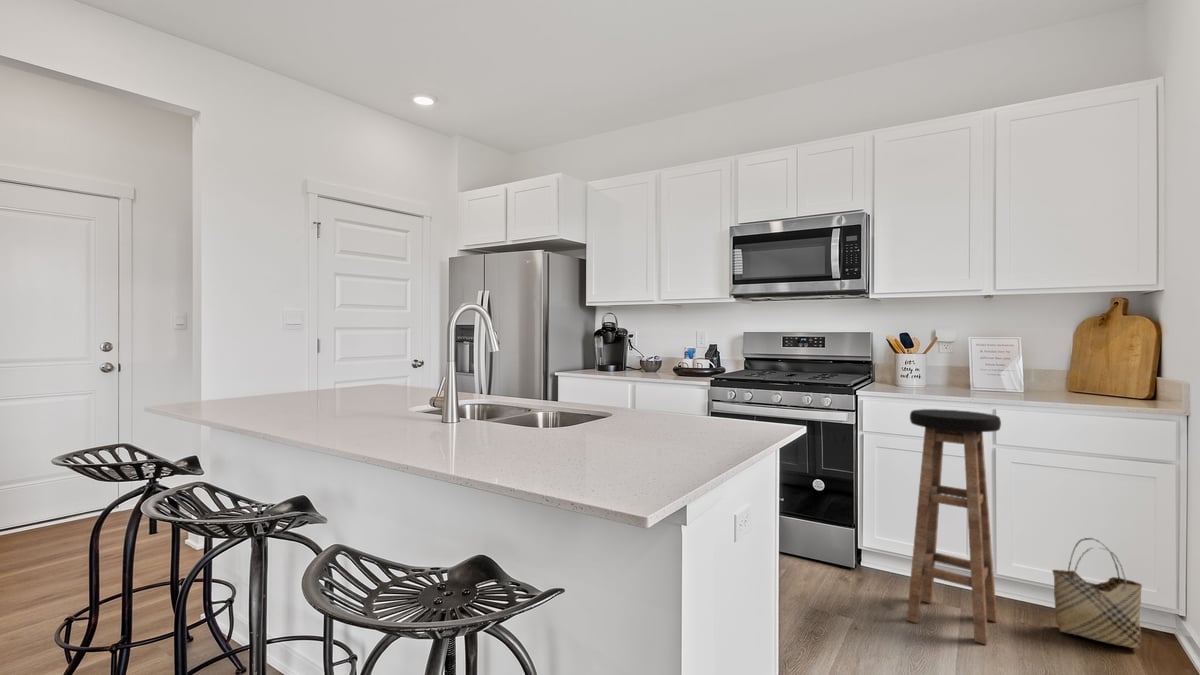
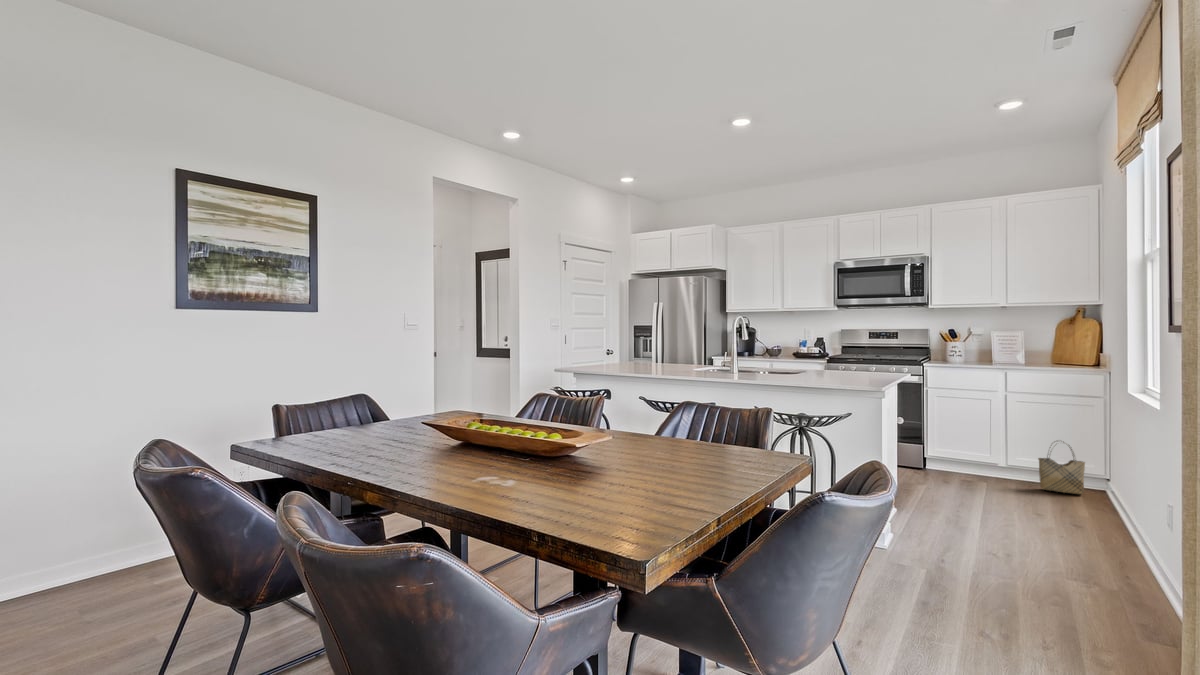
bar stool: present [907,409,1001,644] -> none [957,373,1009,494]

